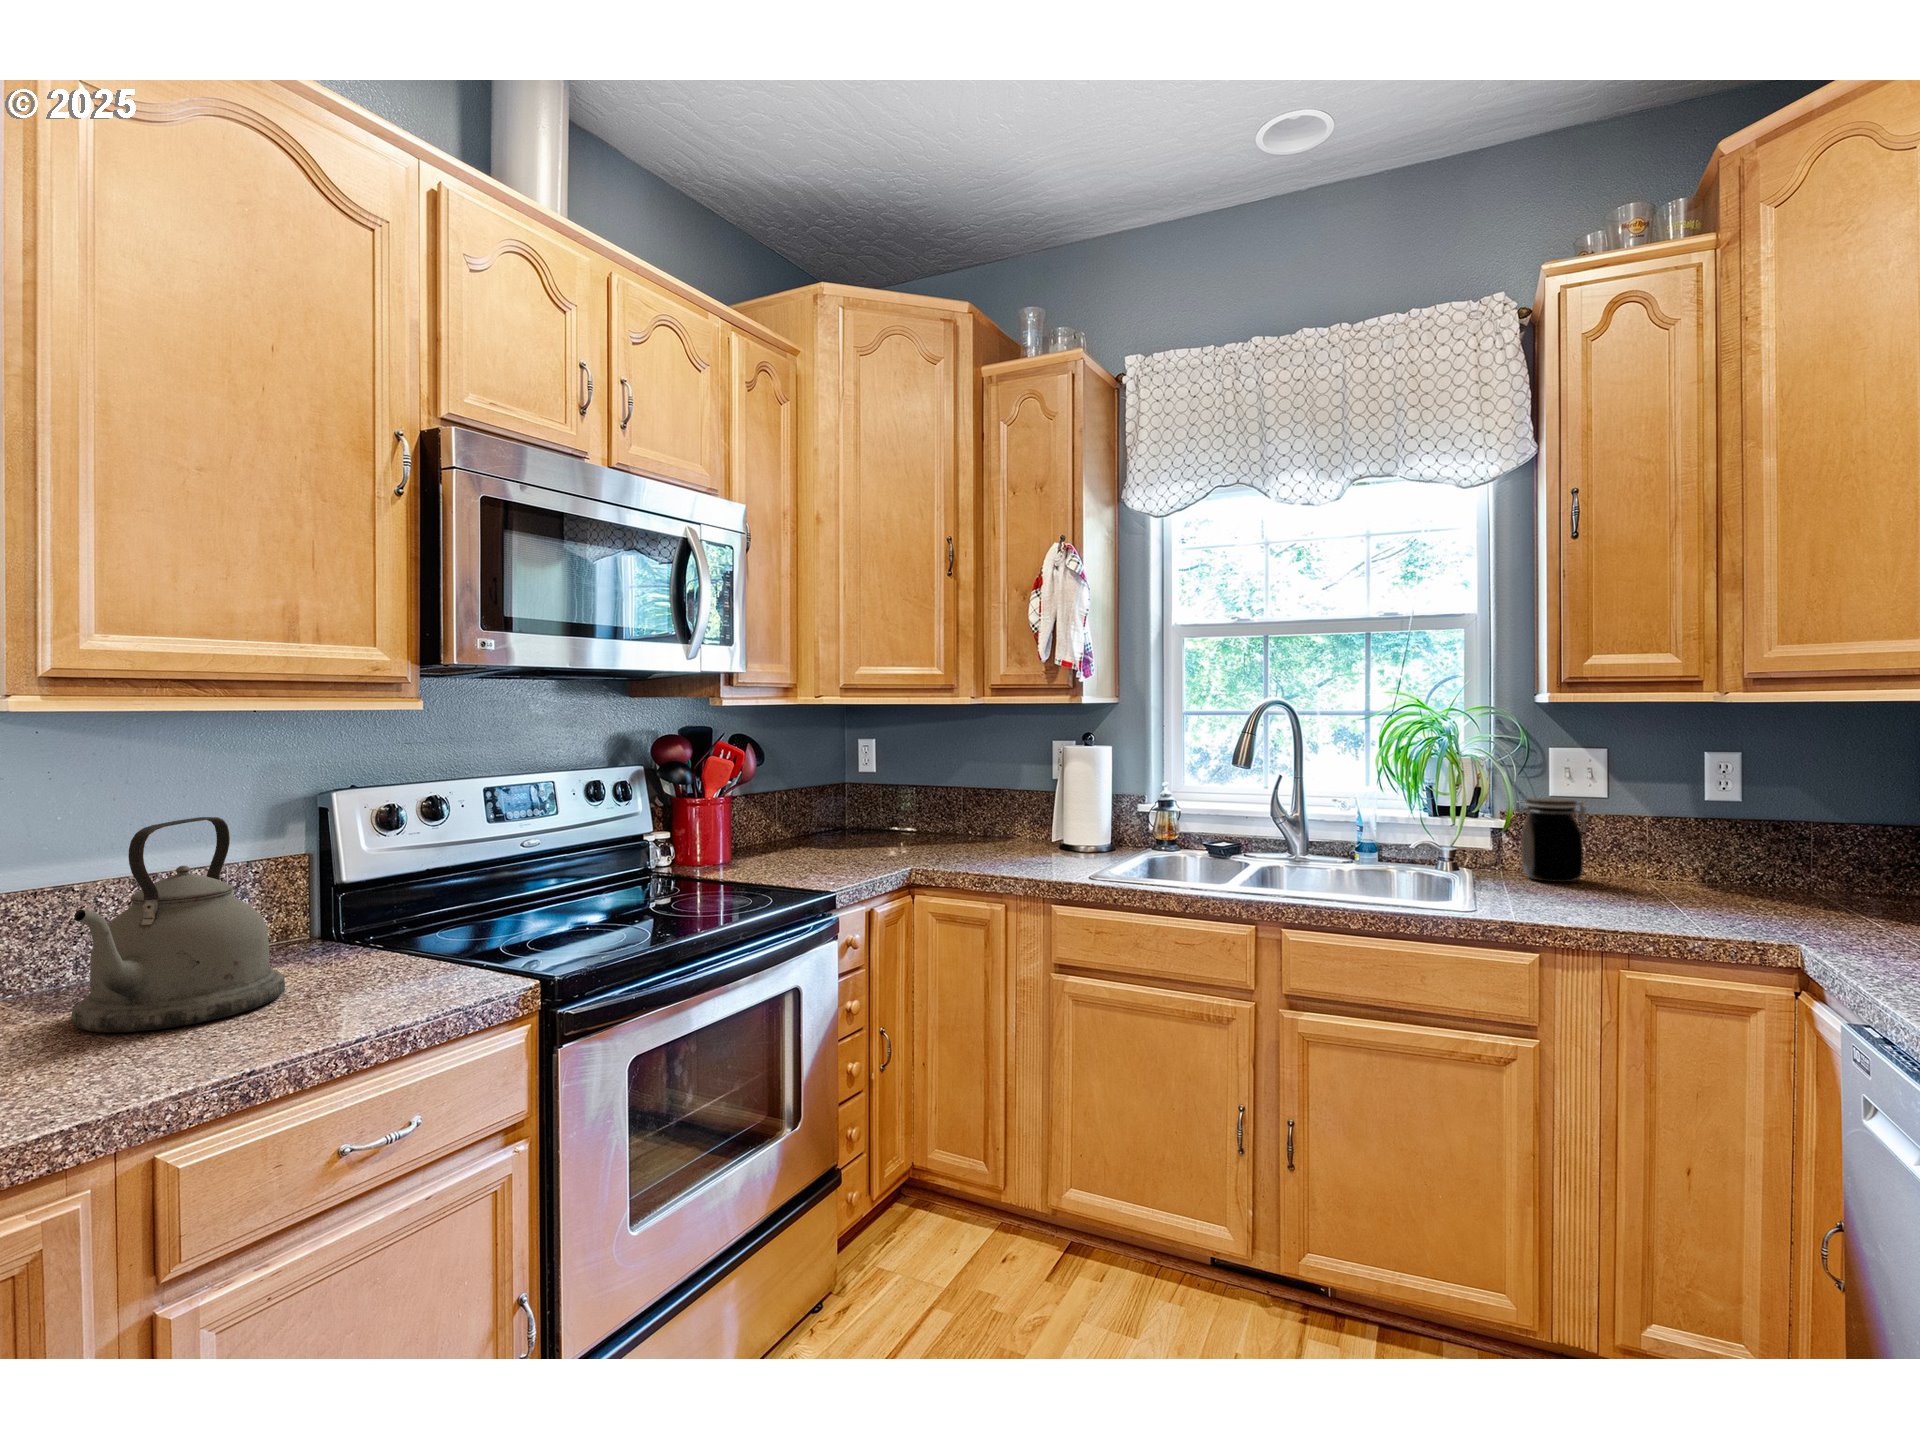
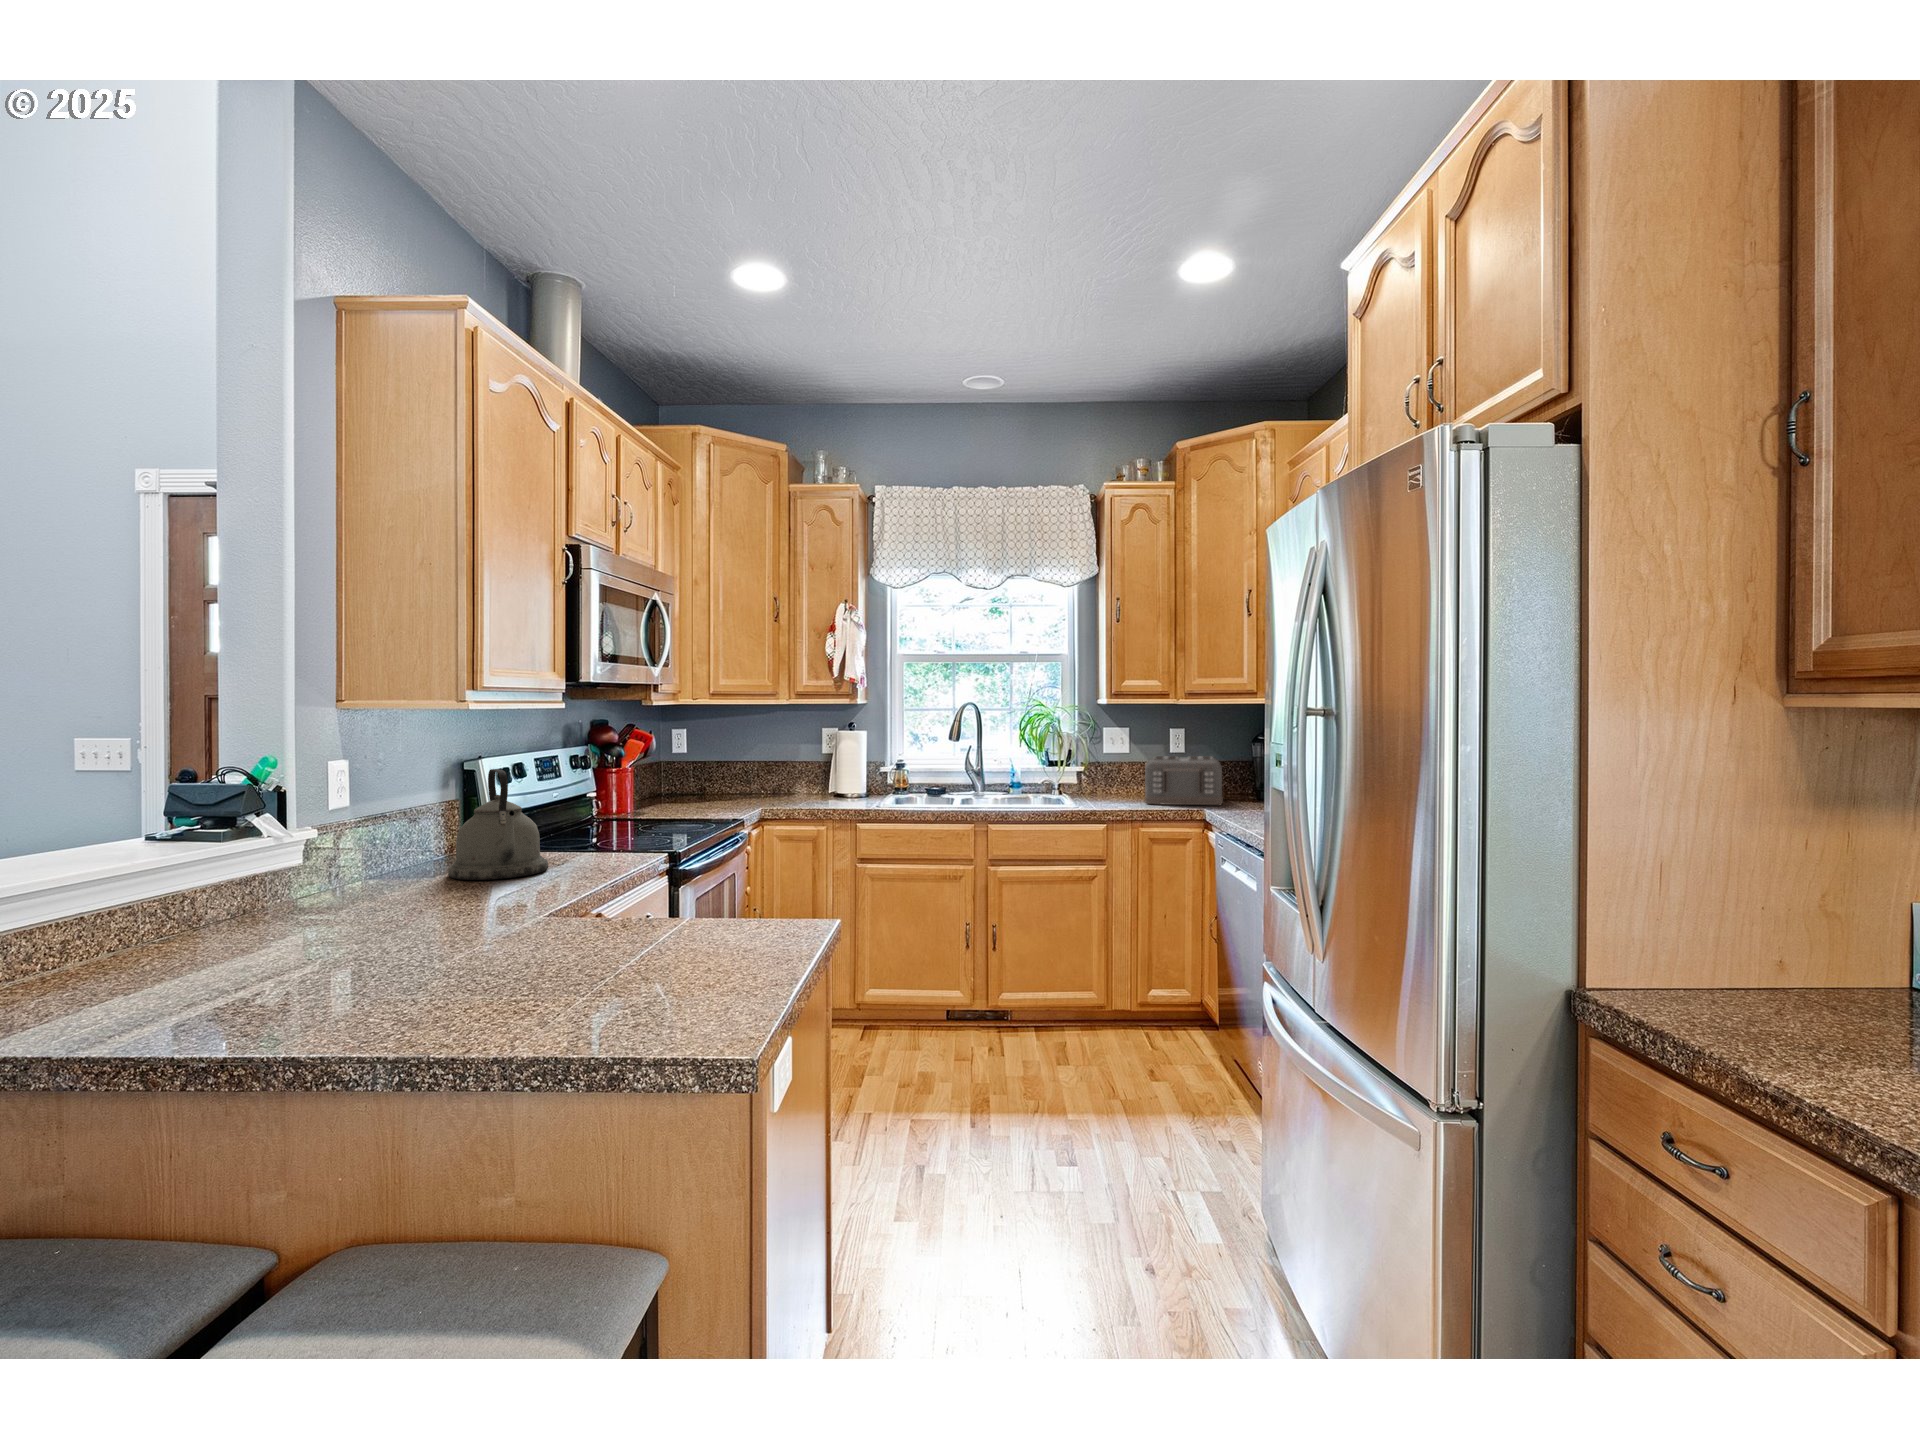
jar: present [1516,798,1587,882] -> none [1090,754,1121,797]
toaster: none [1639,808,1861,936] -> present [1145,756,1223,805]

